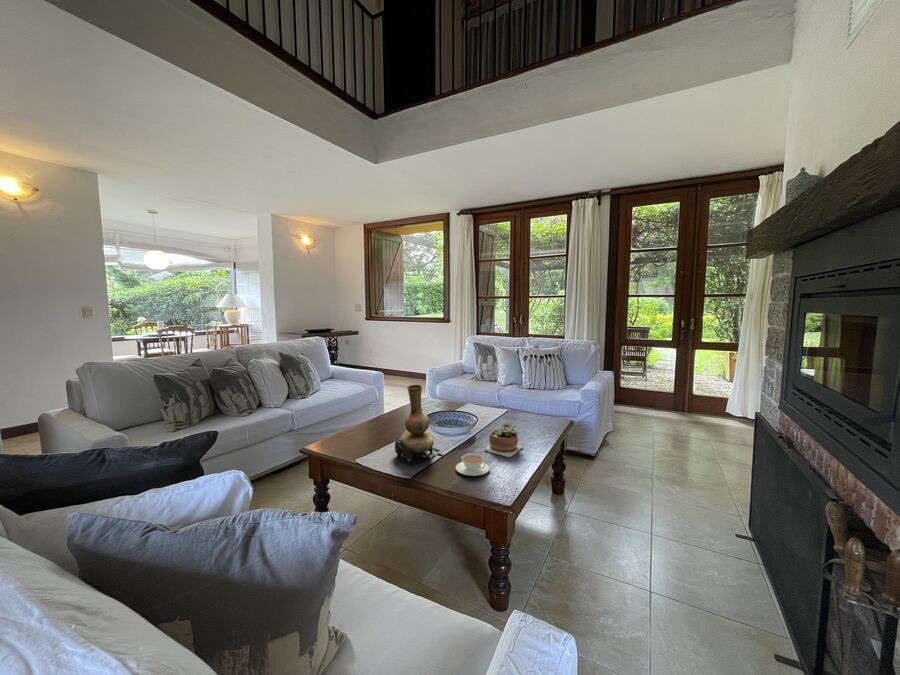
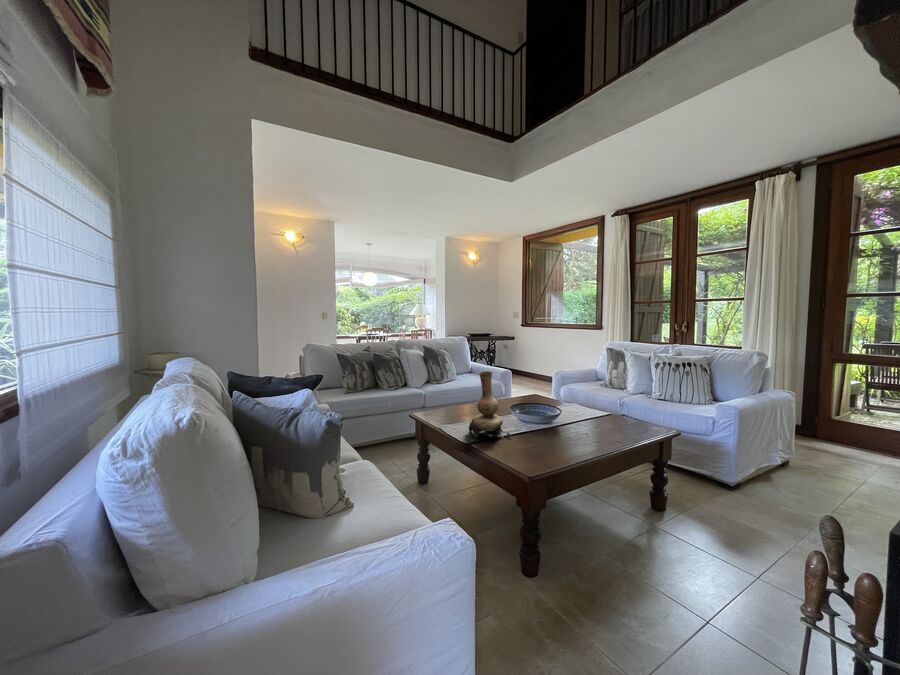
succulent plant: present [484,423,523,457] -> none [553,419,597,452]
teacup: present [456,453,489,476] -> none [511,439,544,459]

